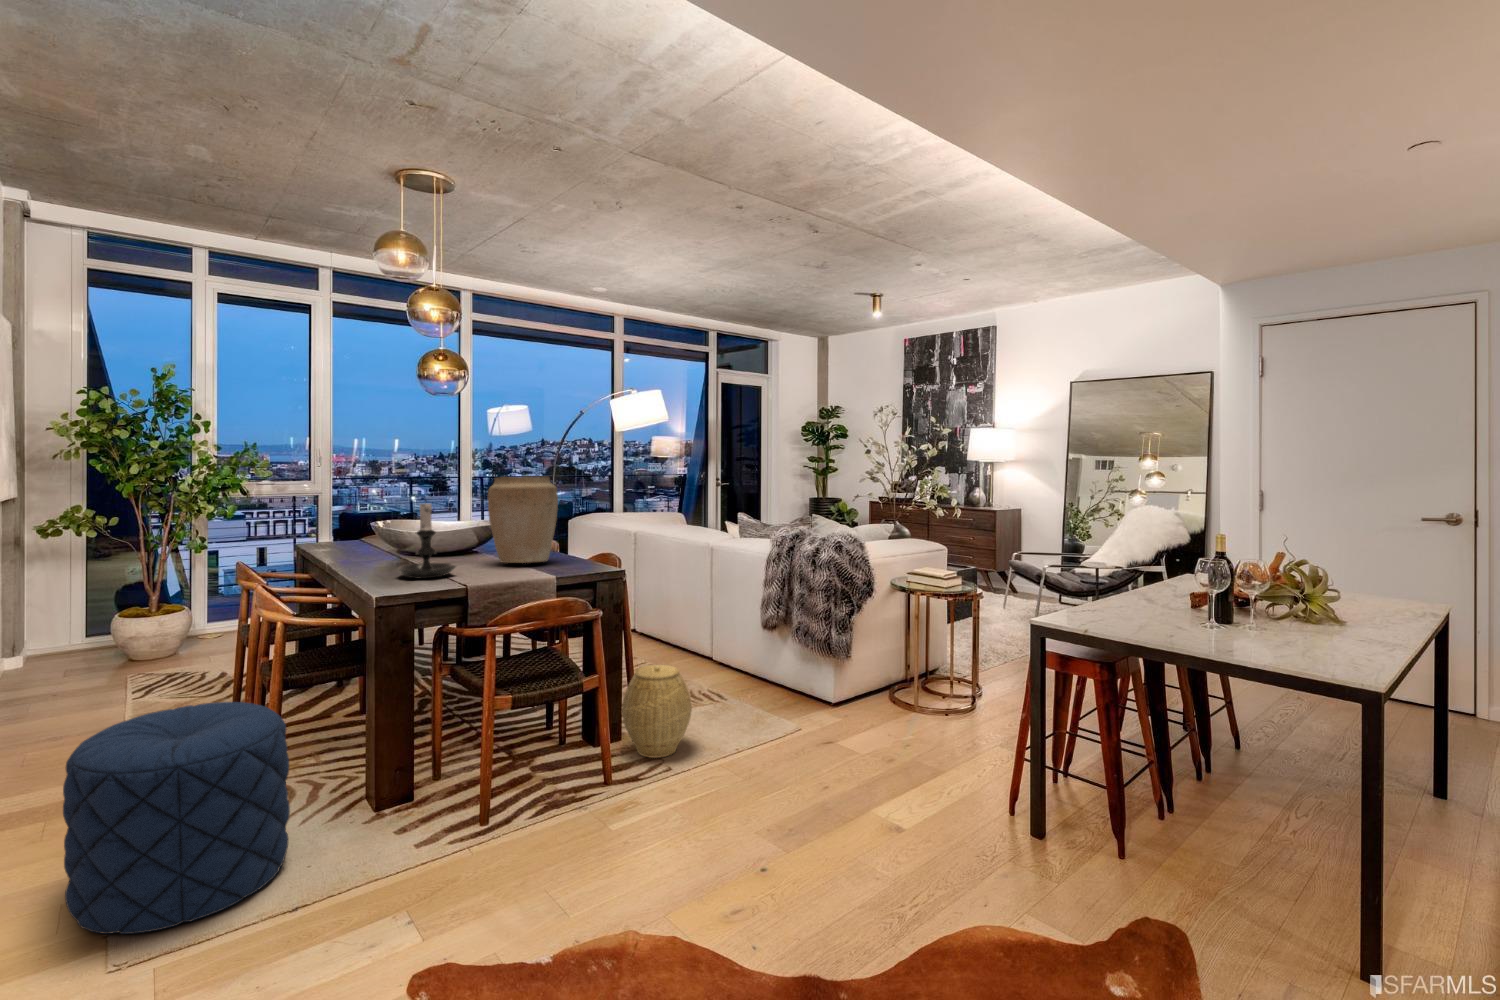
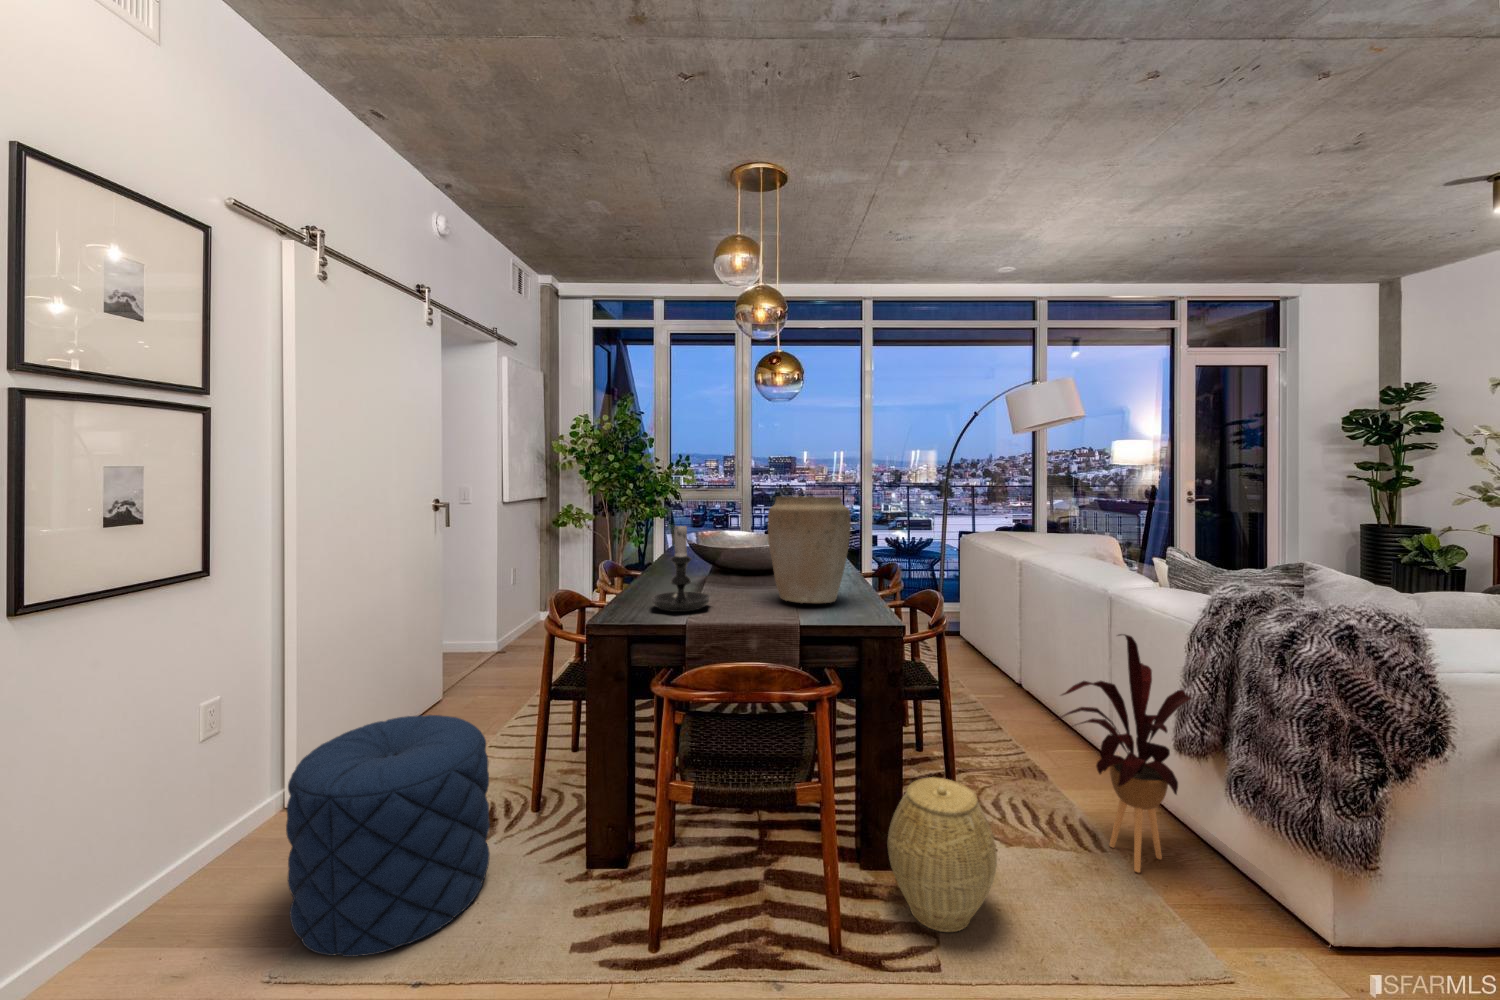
house plant: none [696,559,776,706] -> present [1054,634,1191,872]

